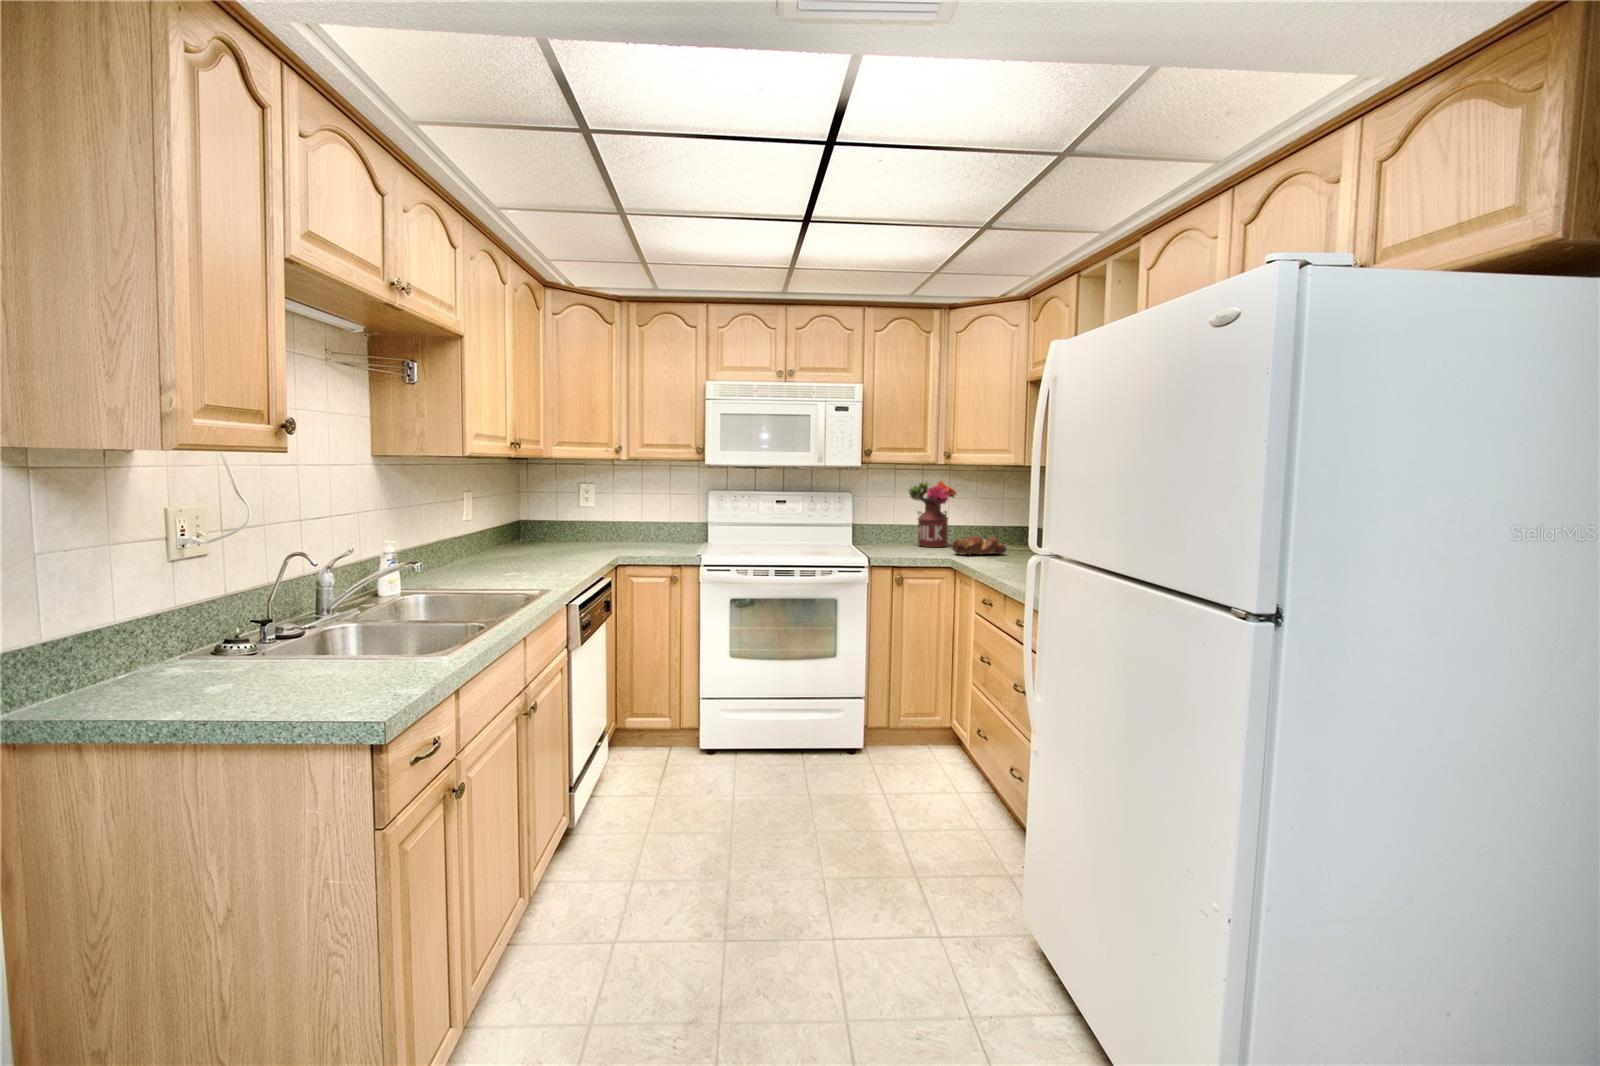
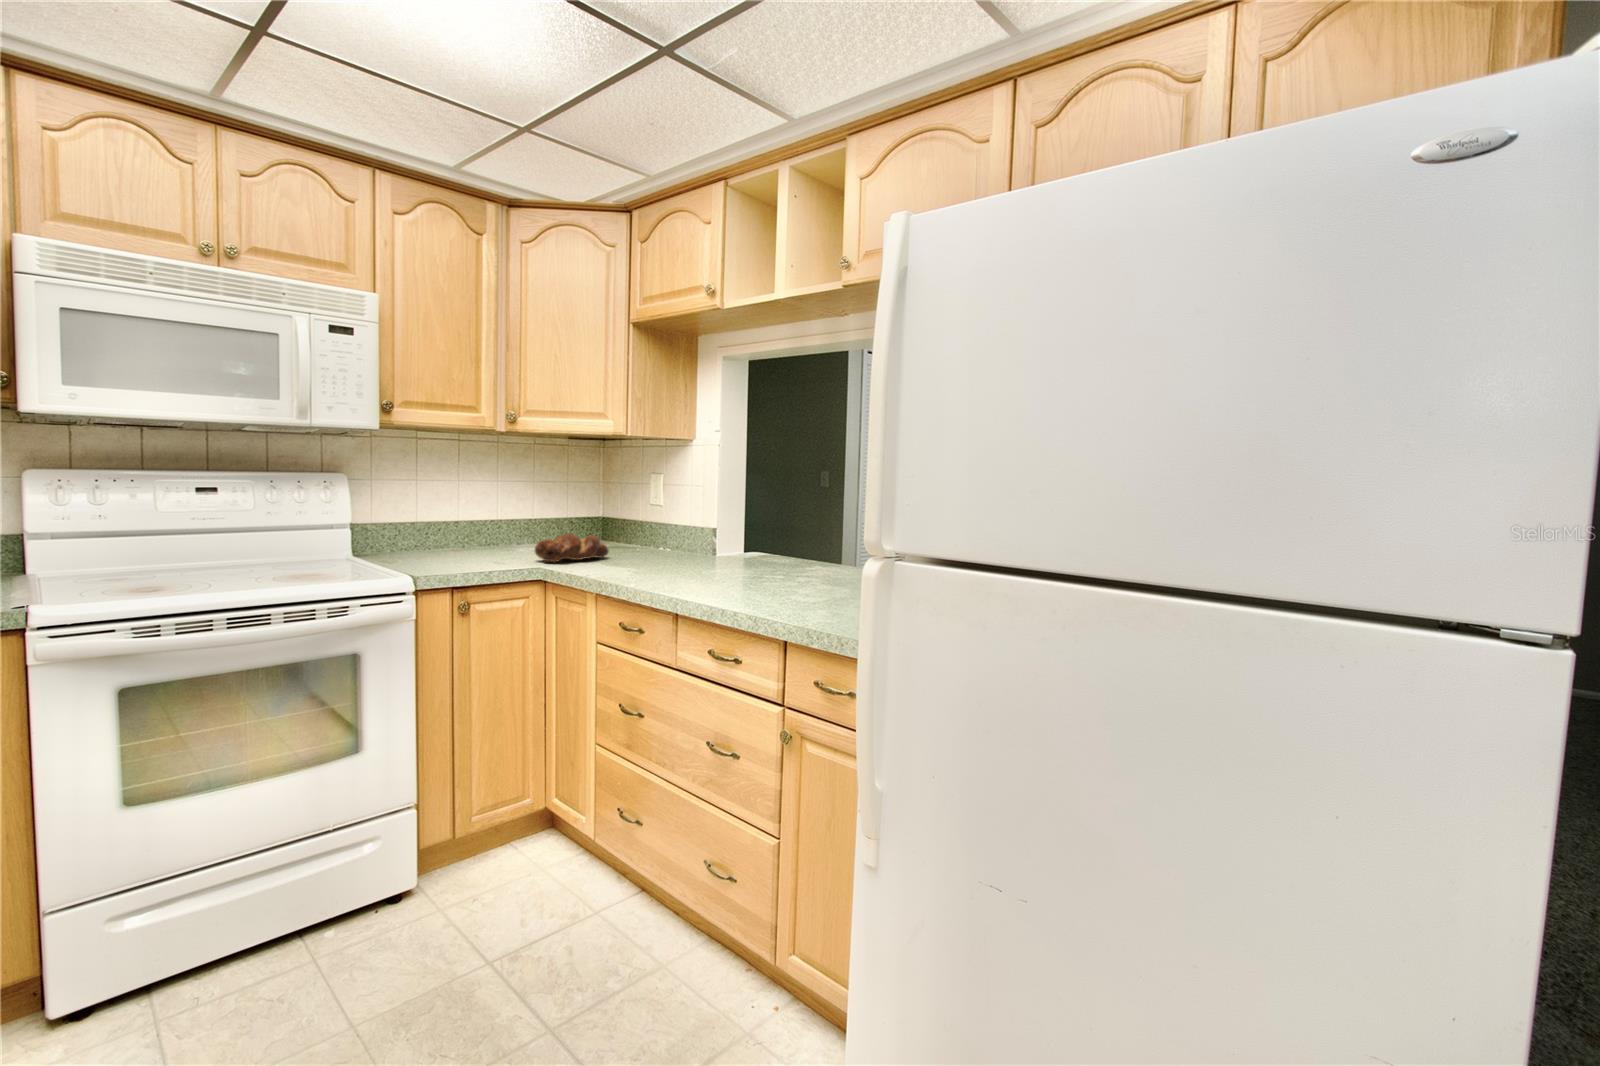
flower arrangement: present [909,481,957,547] -> none [446,455,521,551]

